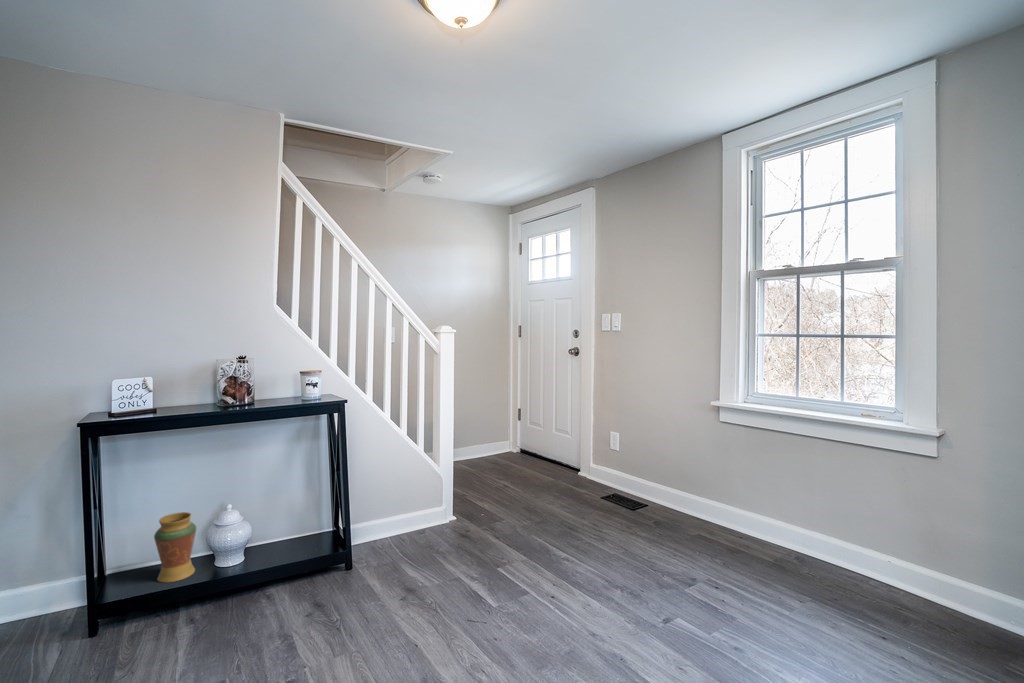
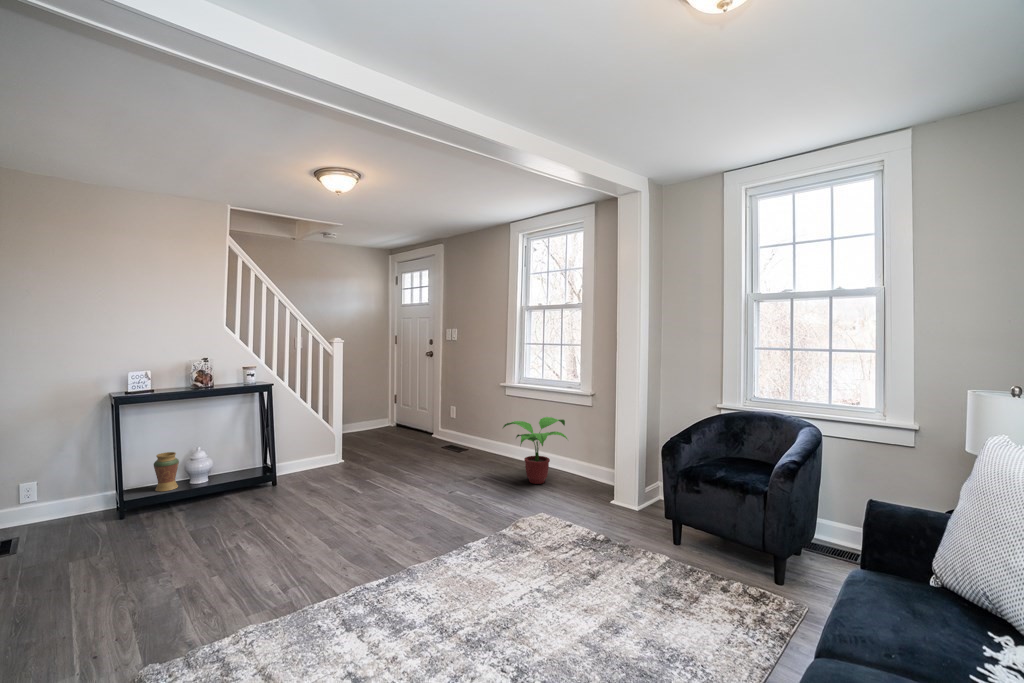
potted plant: none [740,471,902,610] -> present [503,417,567,484]

